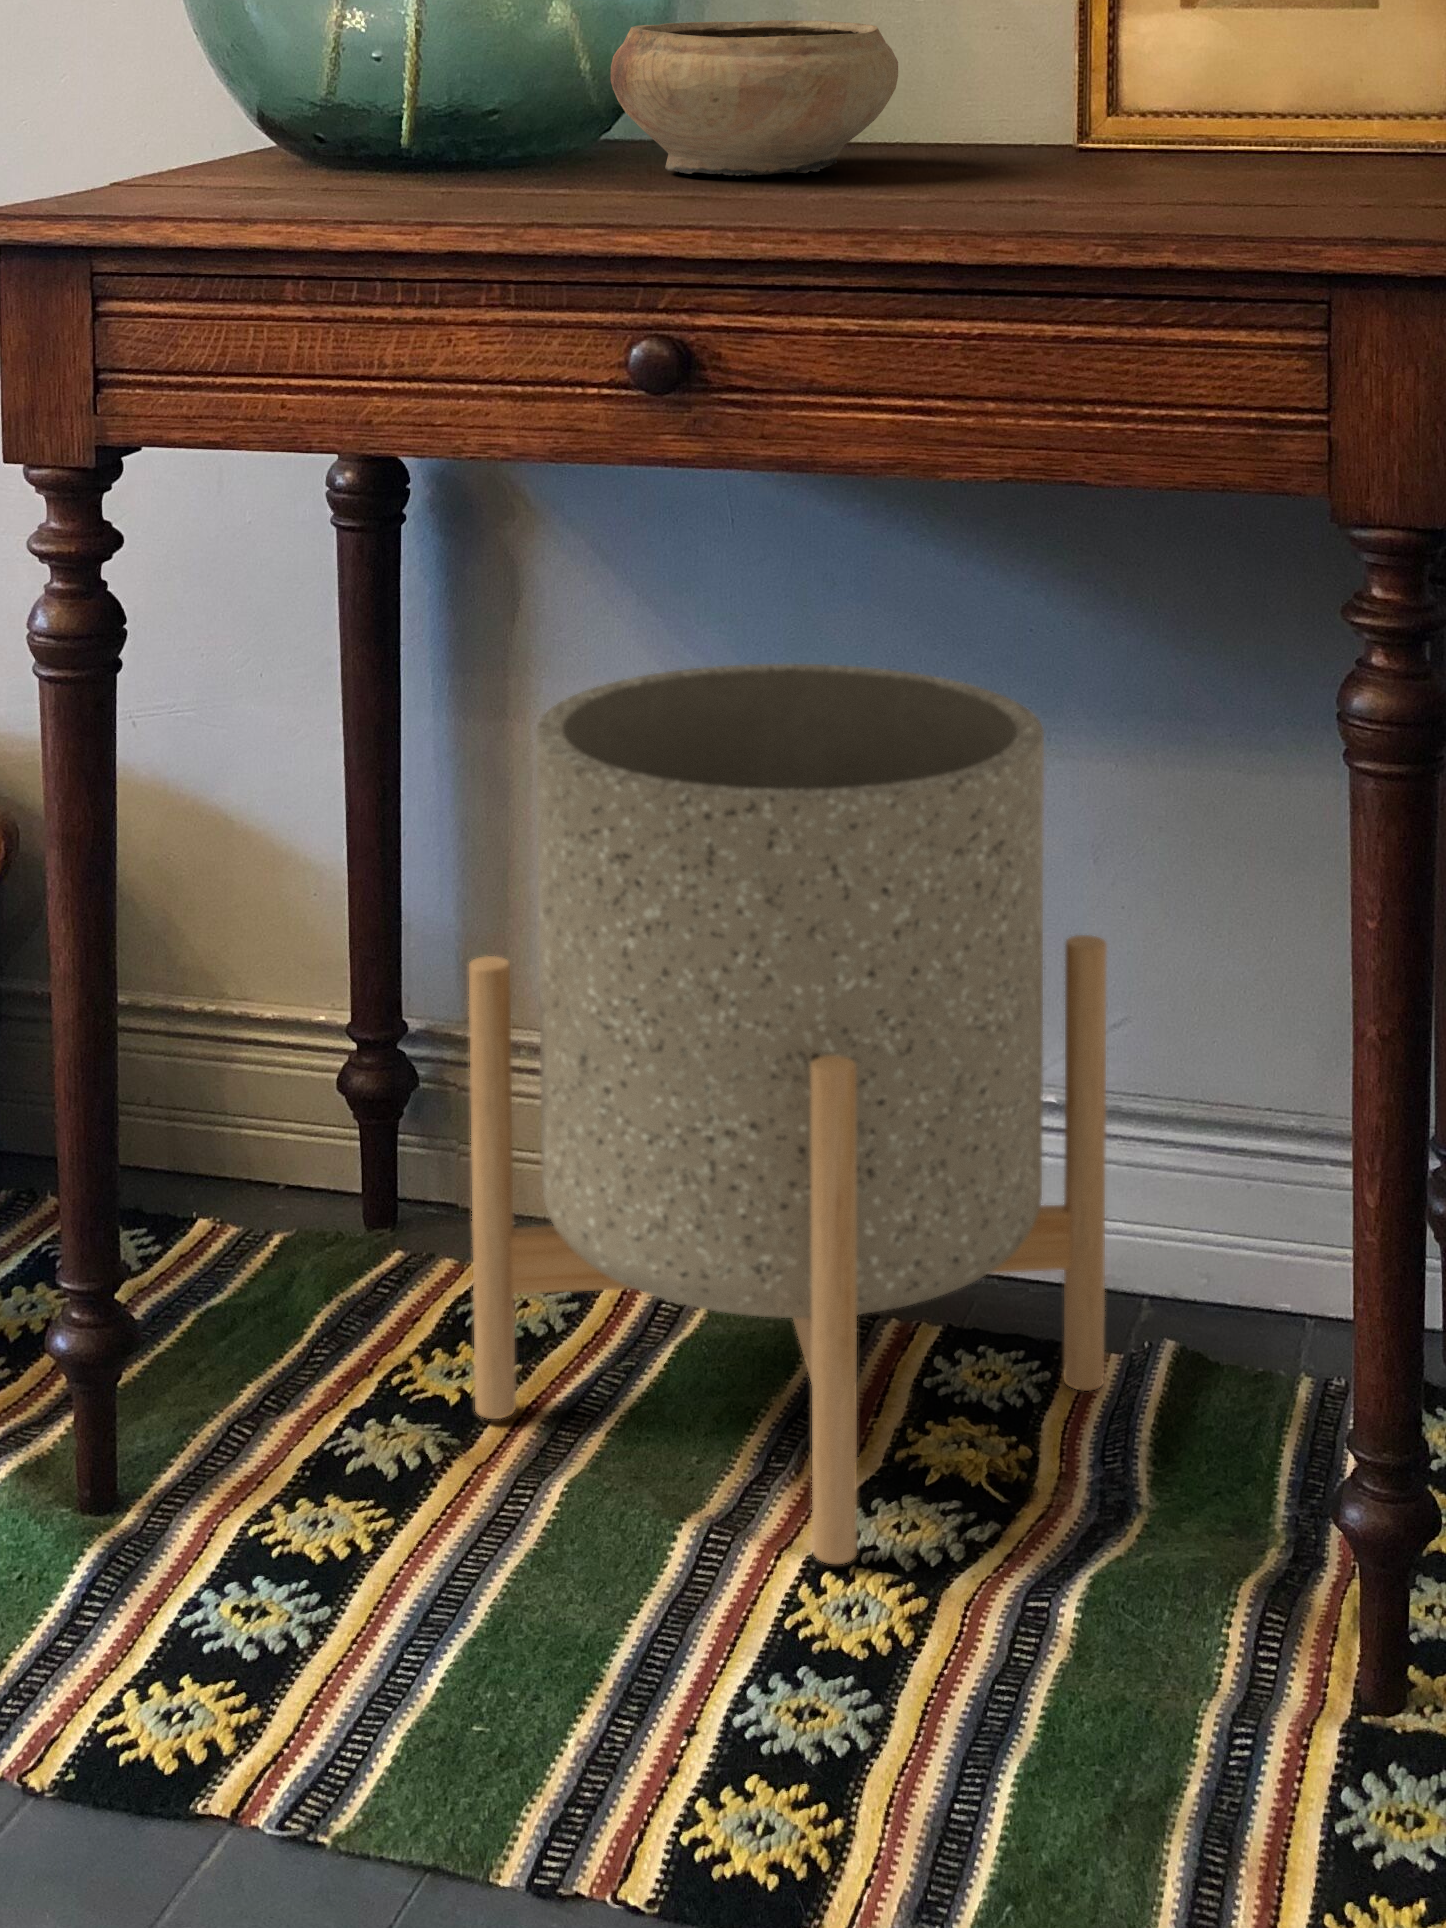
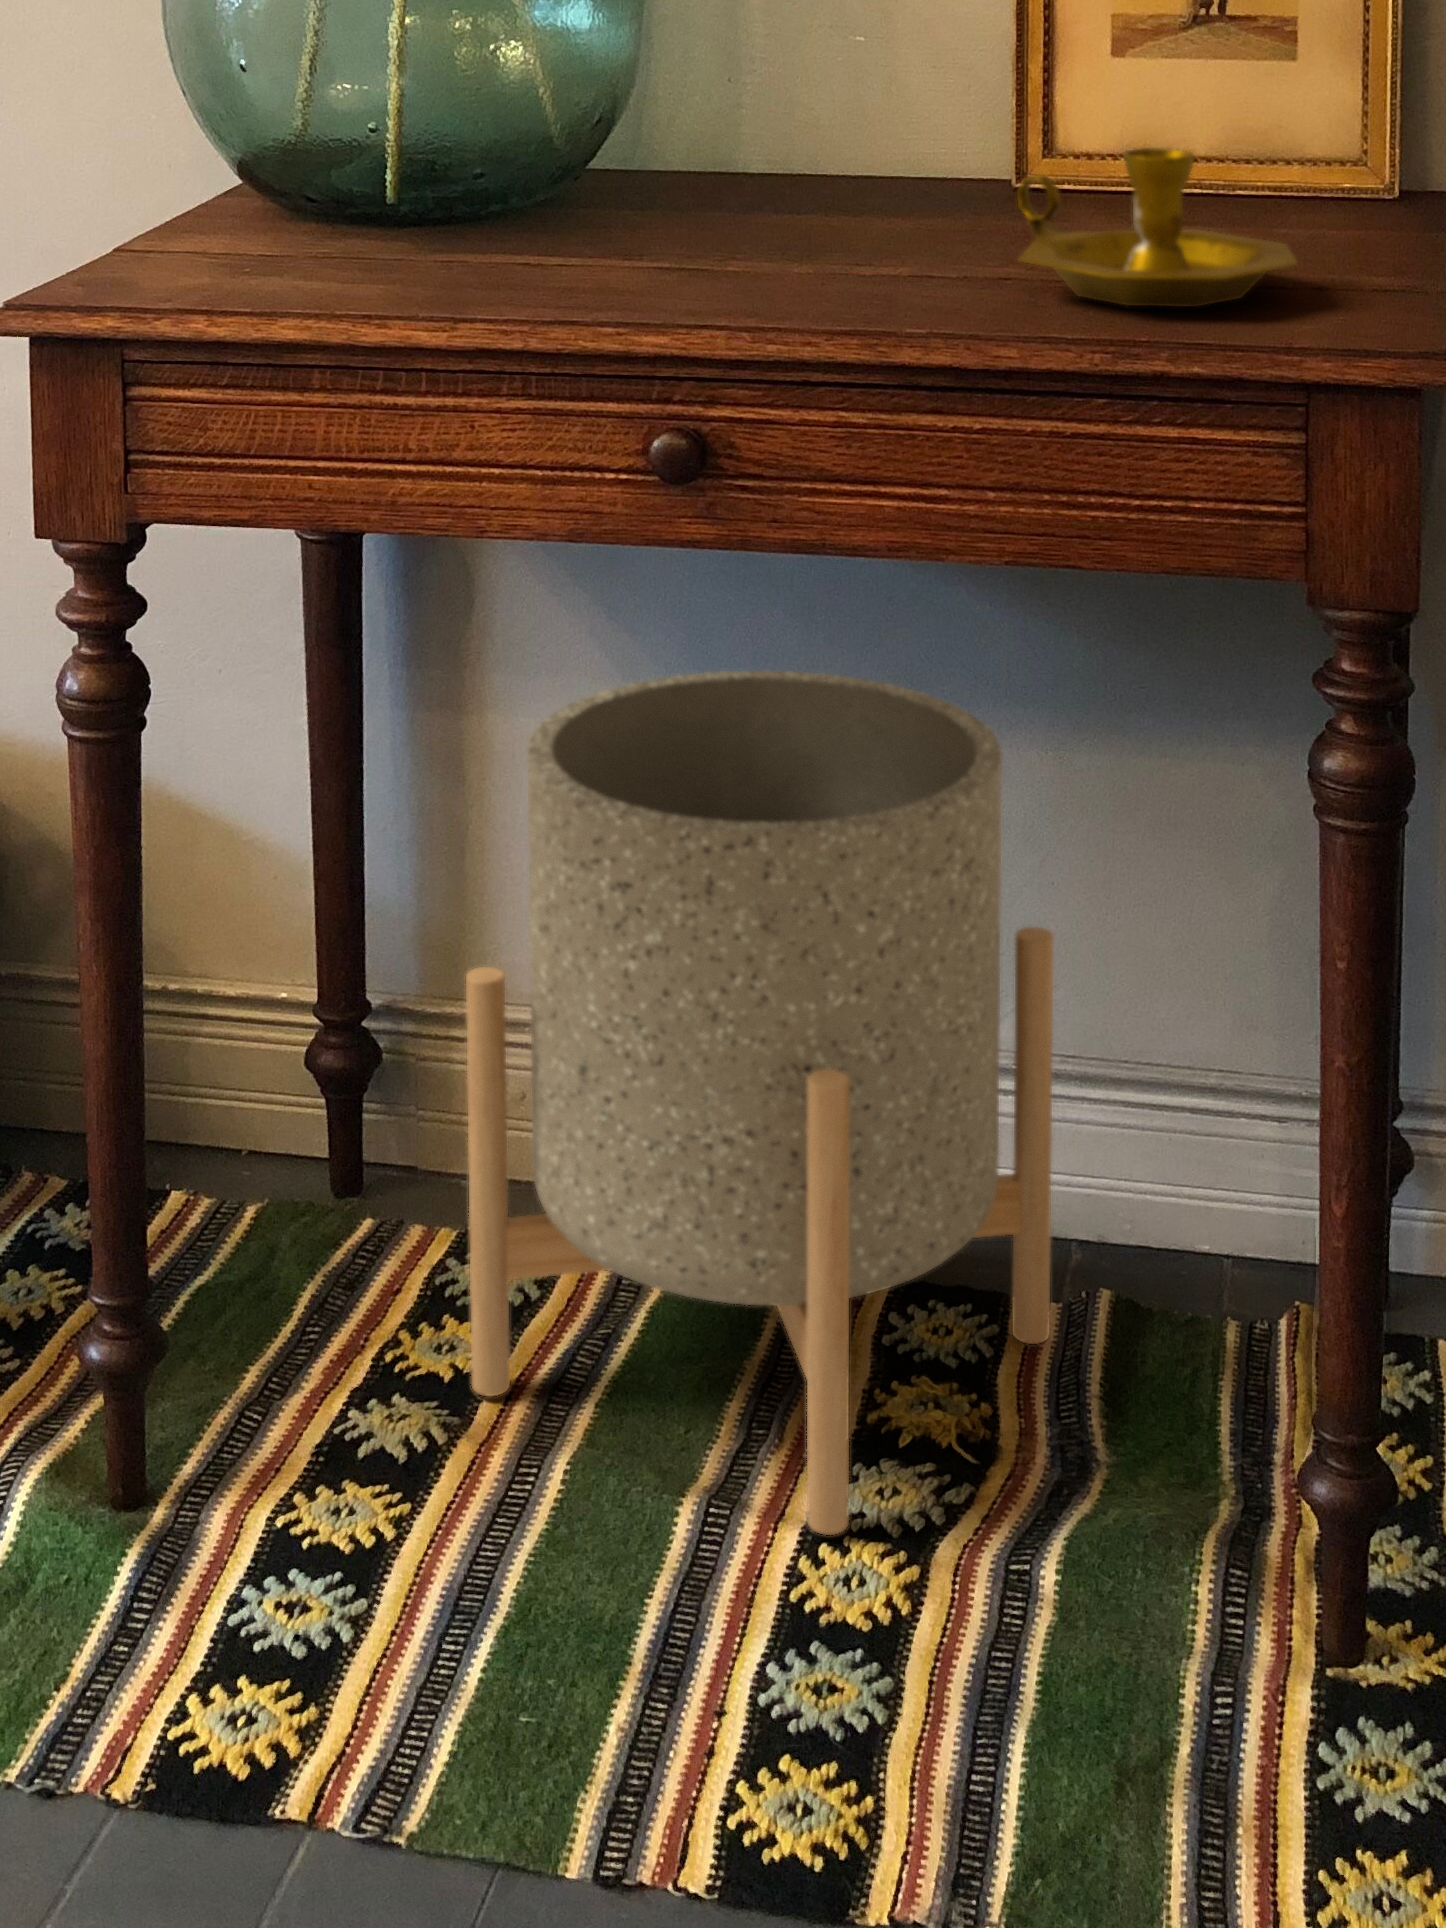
ceramic bowl: present [611,20,898,176] -> none [597,81,867,243]
candlestick: none [1029,53,1334,214] -> present [1017,148,1298,307]

